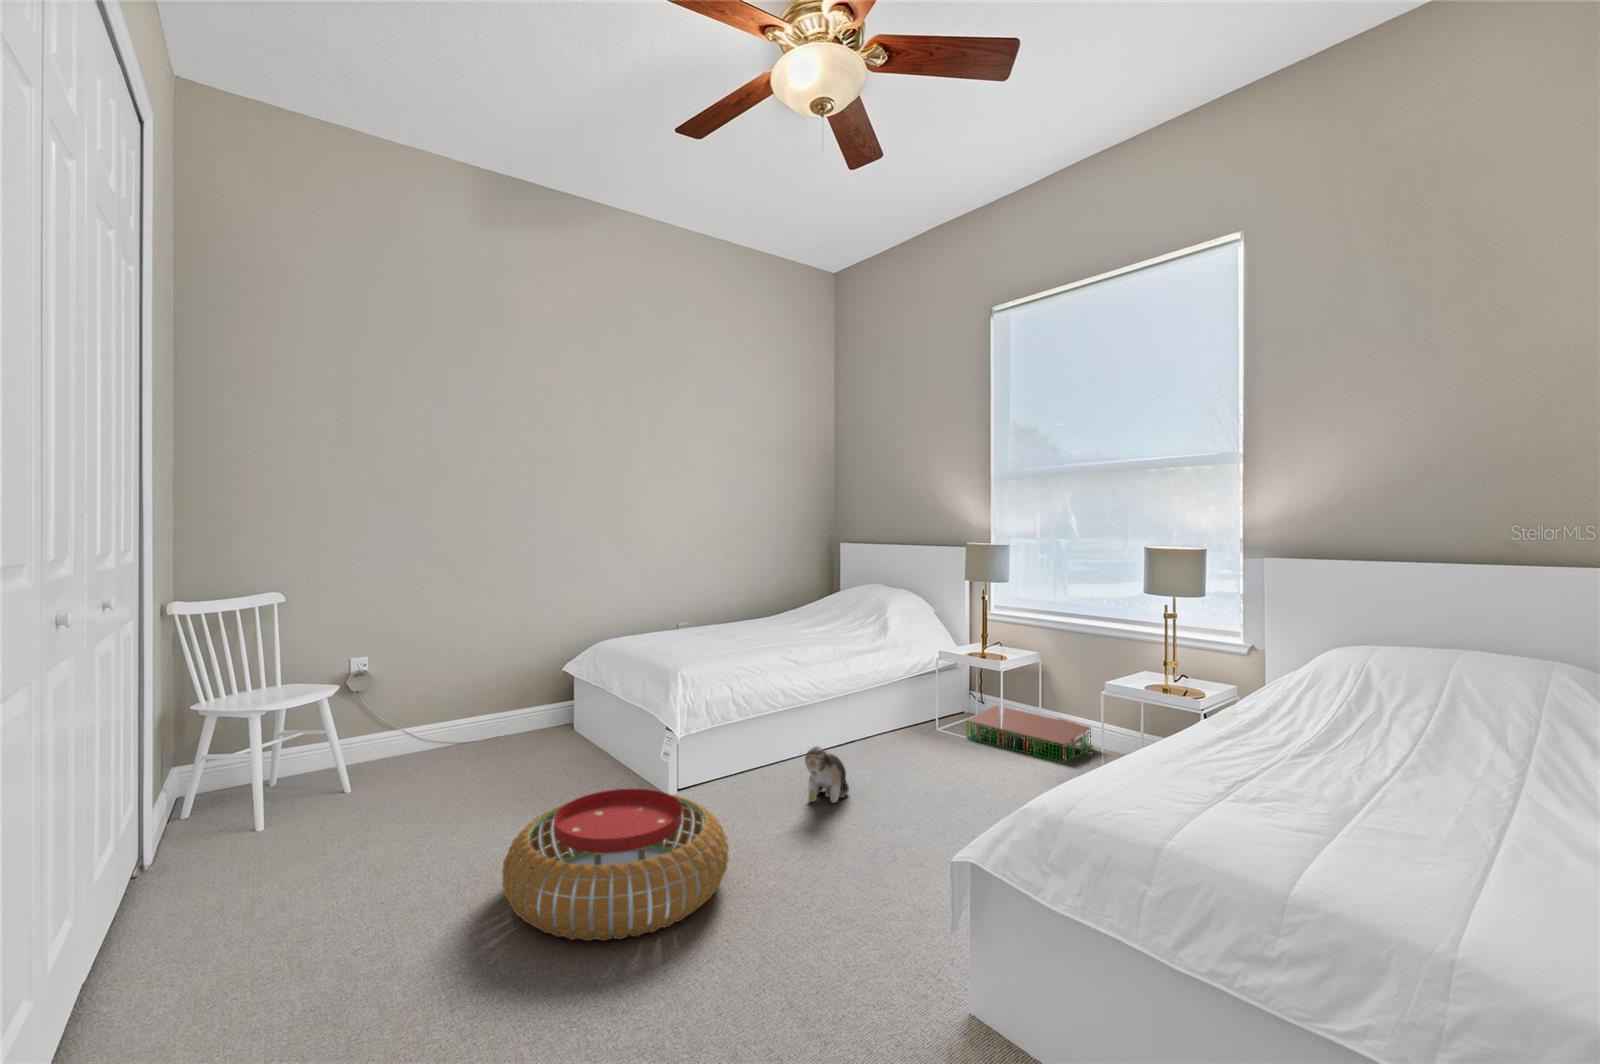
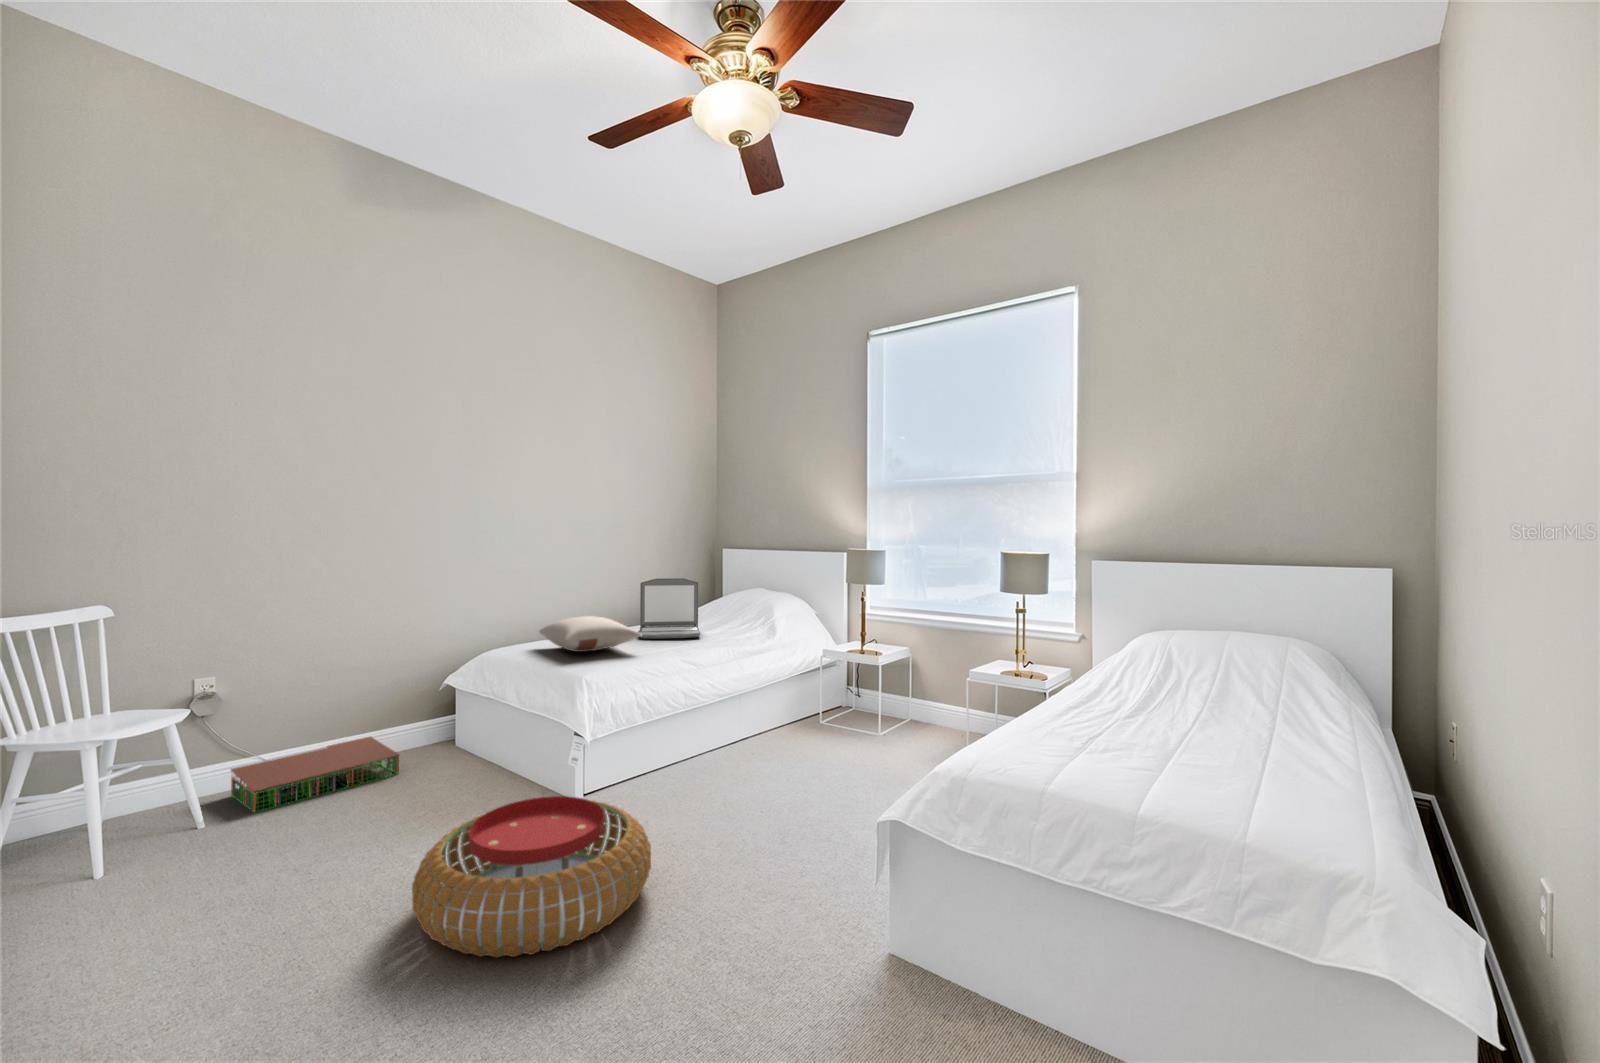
laptop: none [746,571,809,634] -> present [639,578,700,639]
pillow: none [646,610,744,645] -> present [539,616,641,652]
storage bin: present [966,706,1093,762] -> present [231,737,399,812]
plush toy: present [805,746,849,803] -> none [706,742,750,797]

